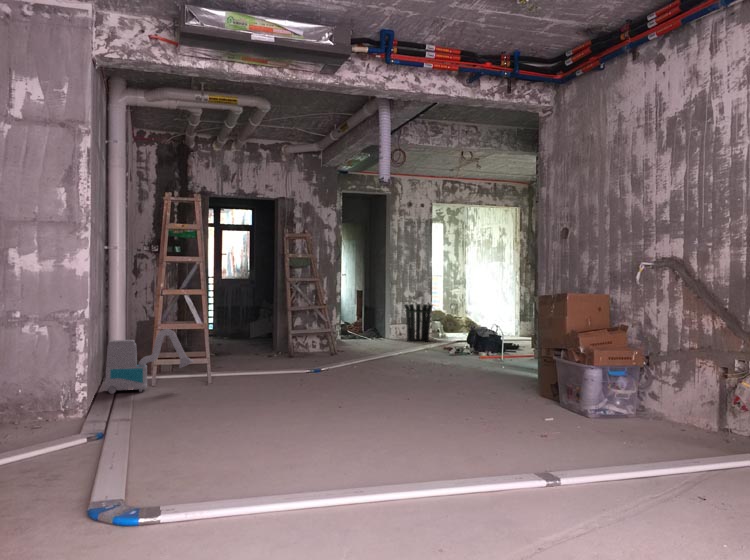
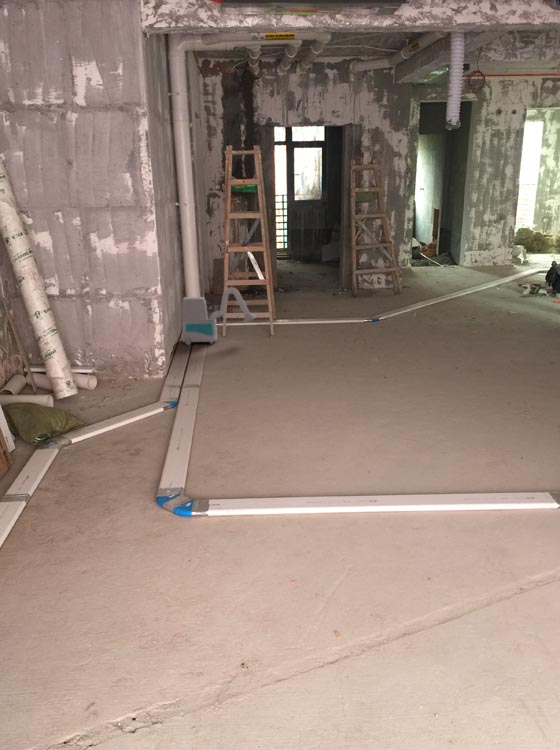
waste bin: present [404,304,433,342] -> none [482,229,515,273]

